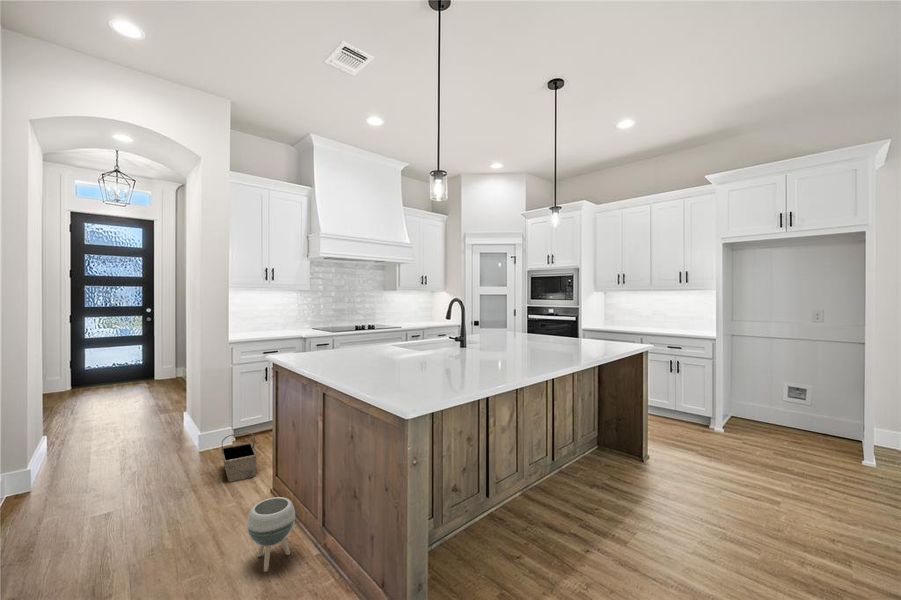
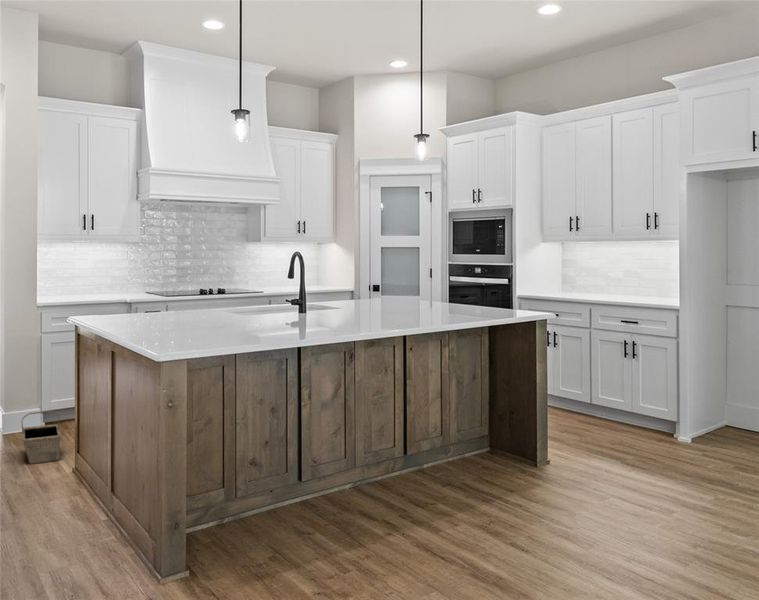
planter: present [247,497,295,572] -> none [33,461,82,528]

